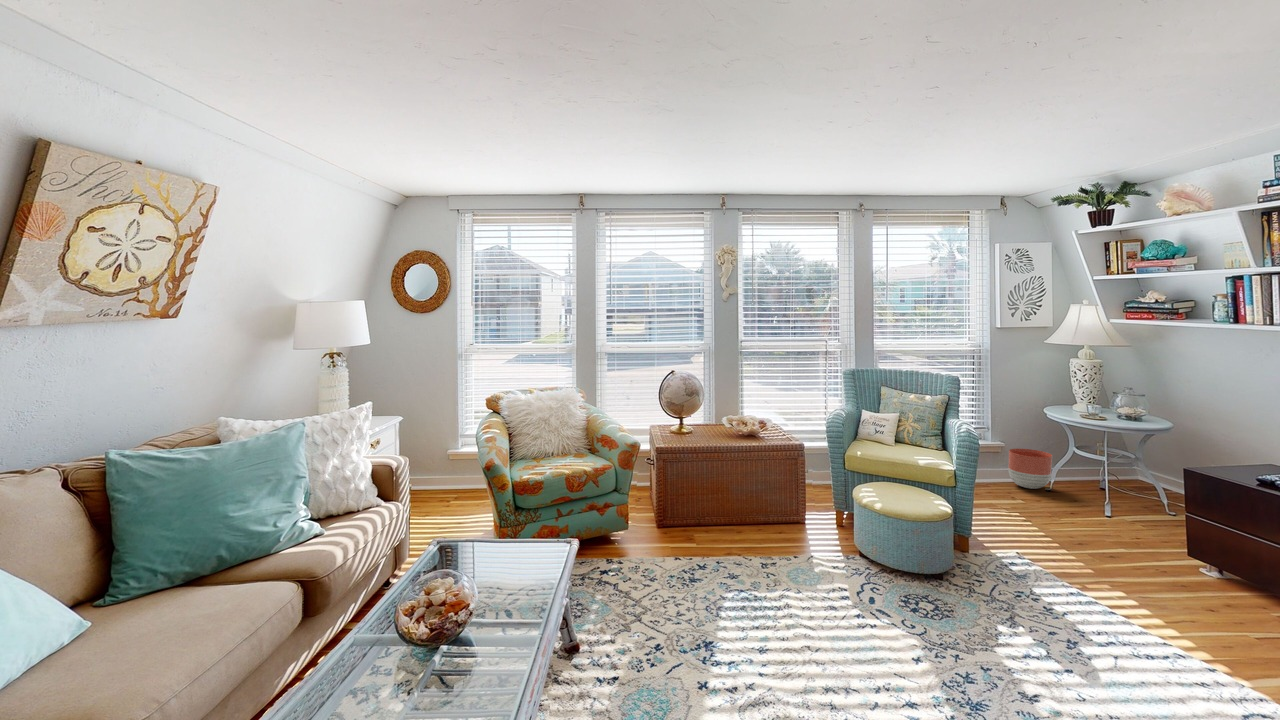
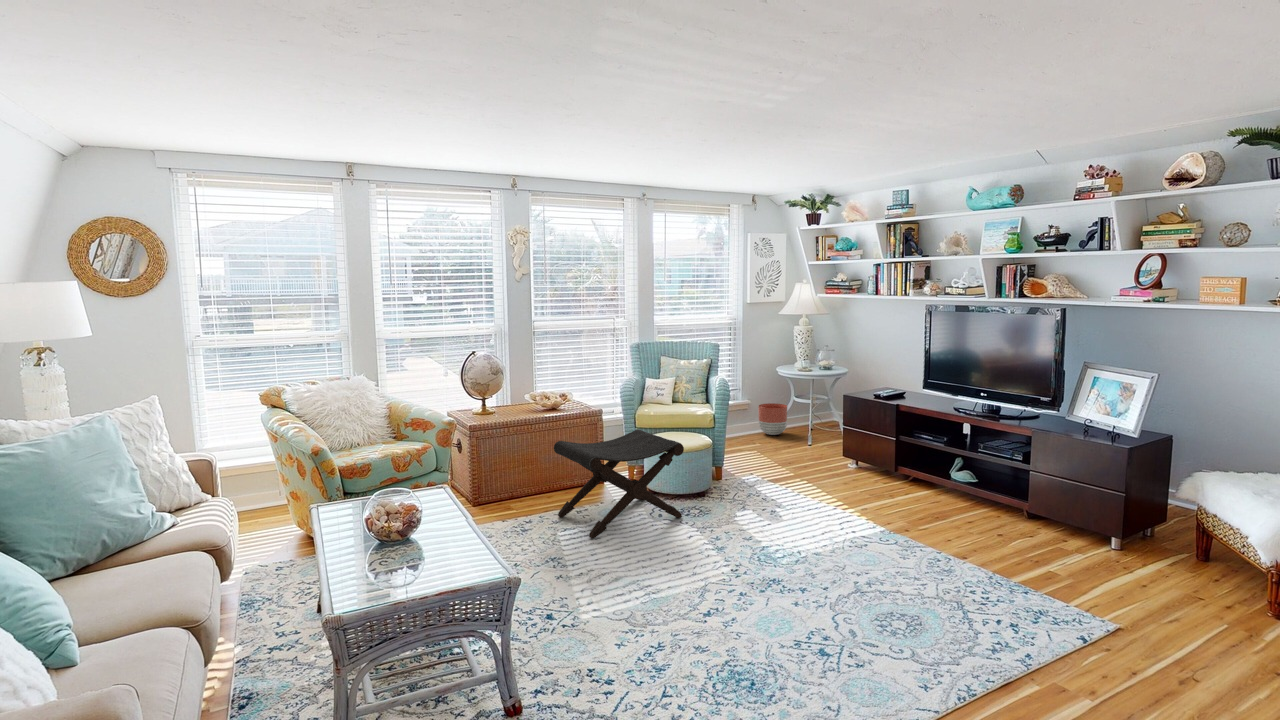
footstool: none [739,476,910,616] -> present [554,430,684,538]

